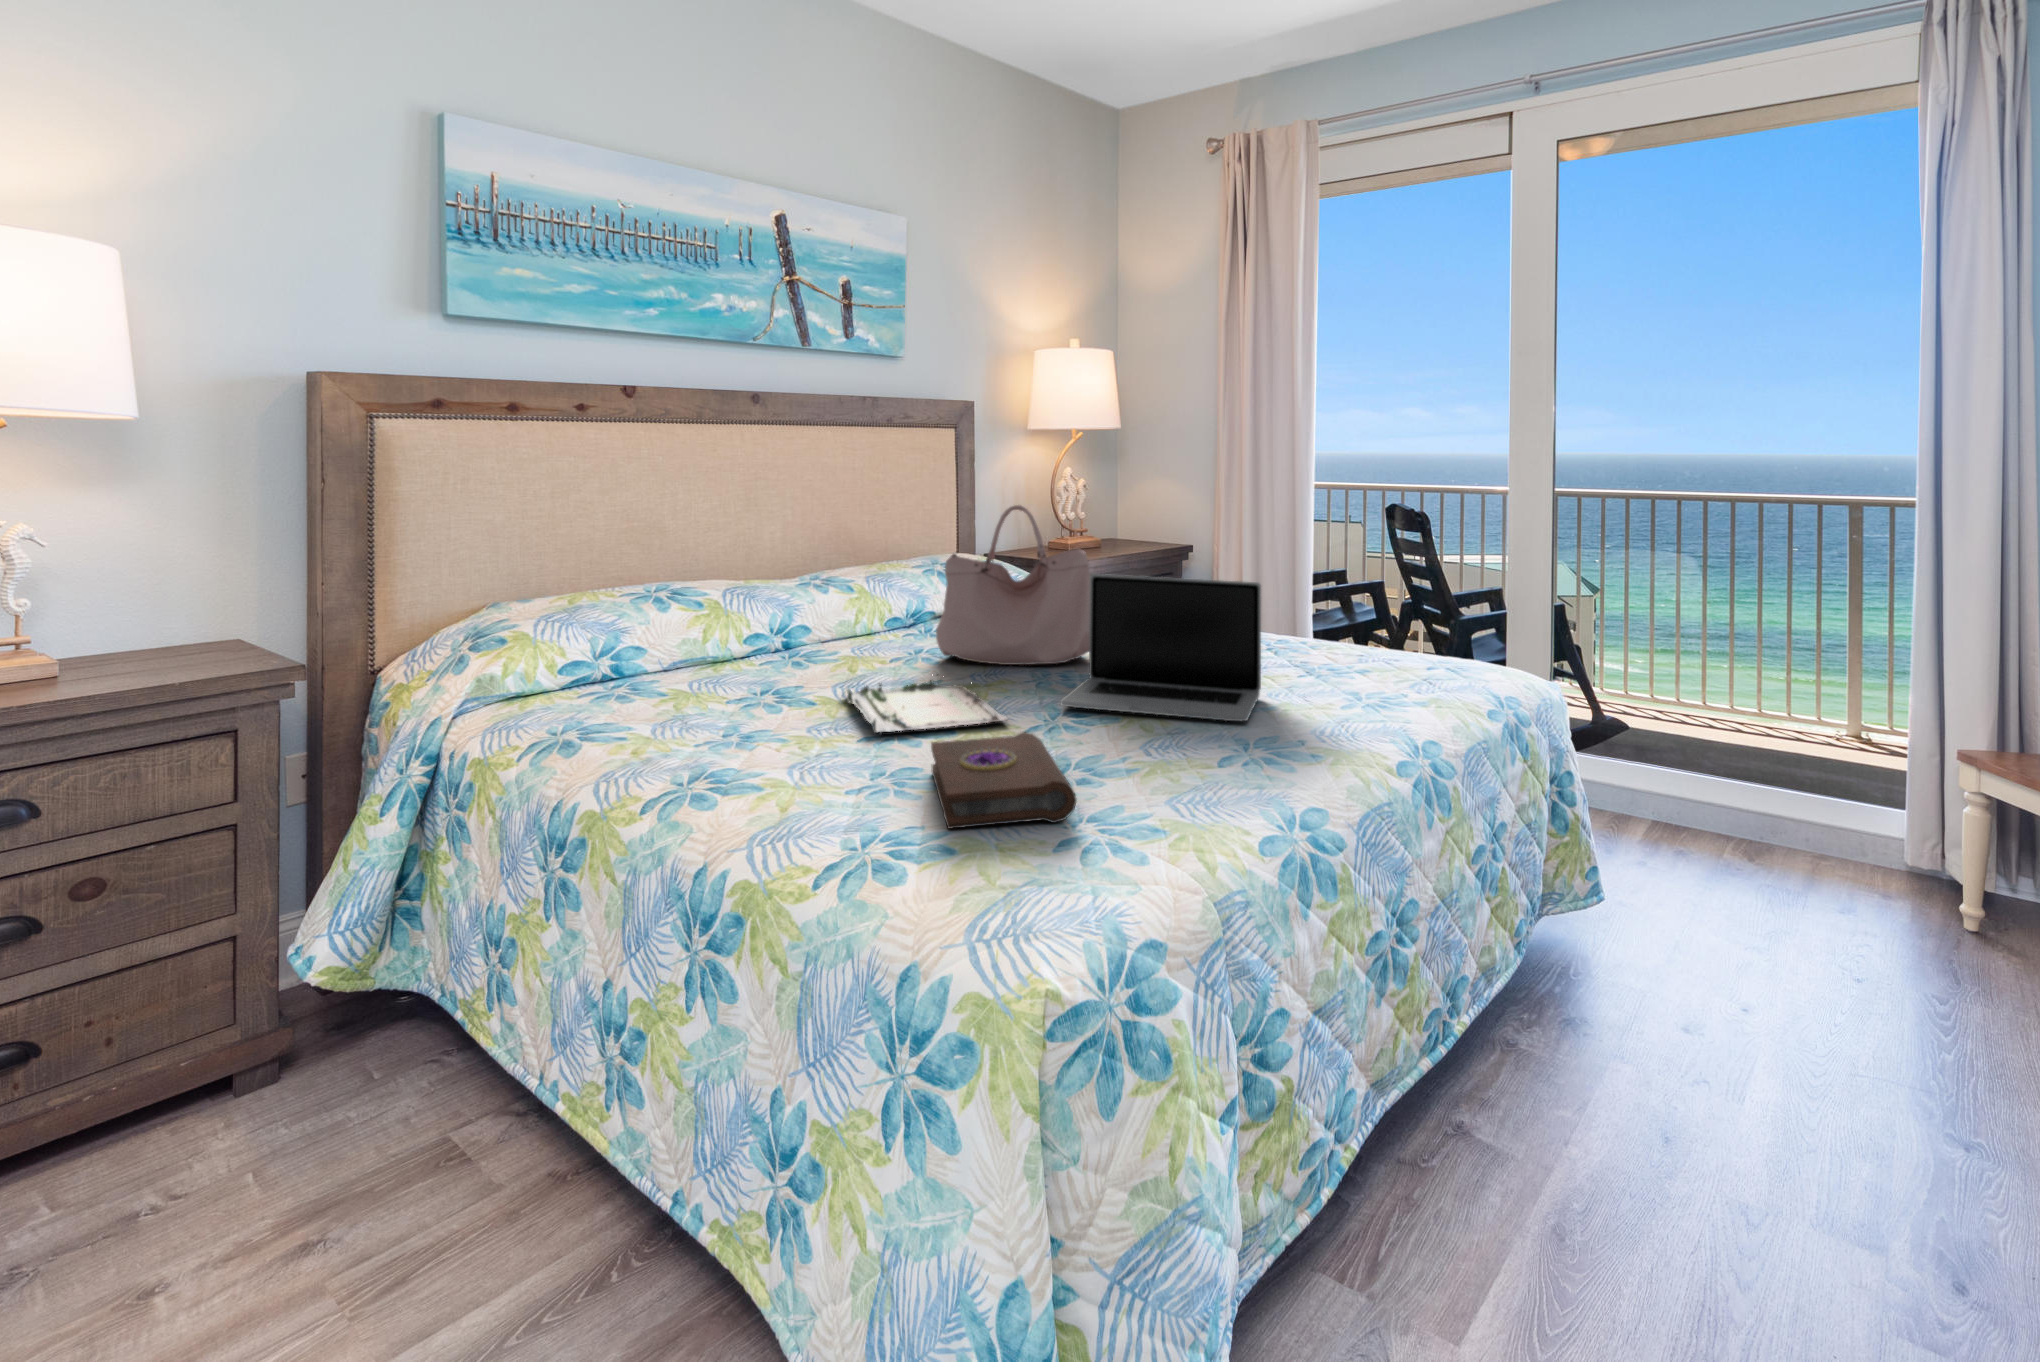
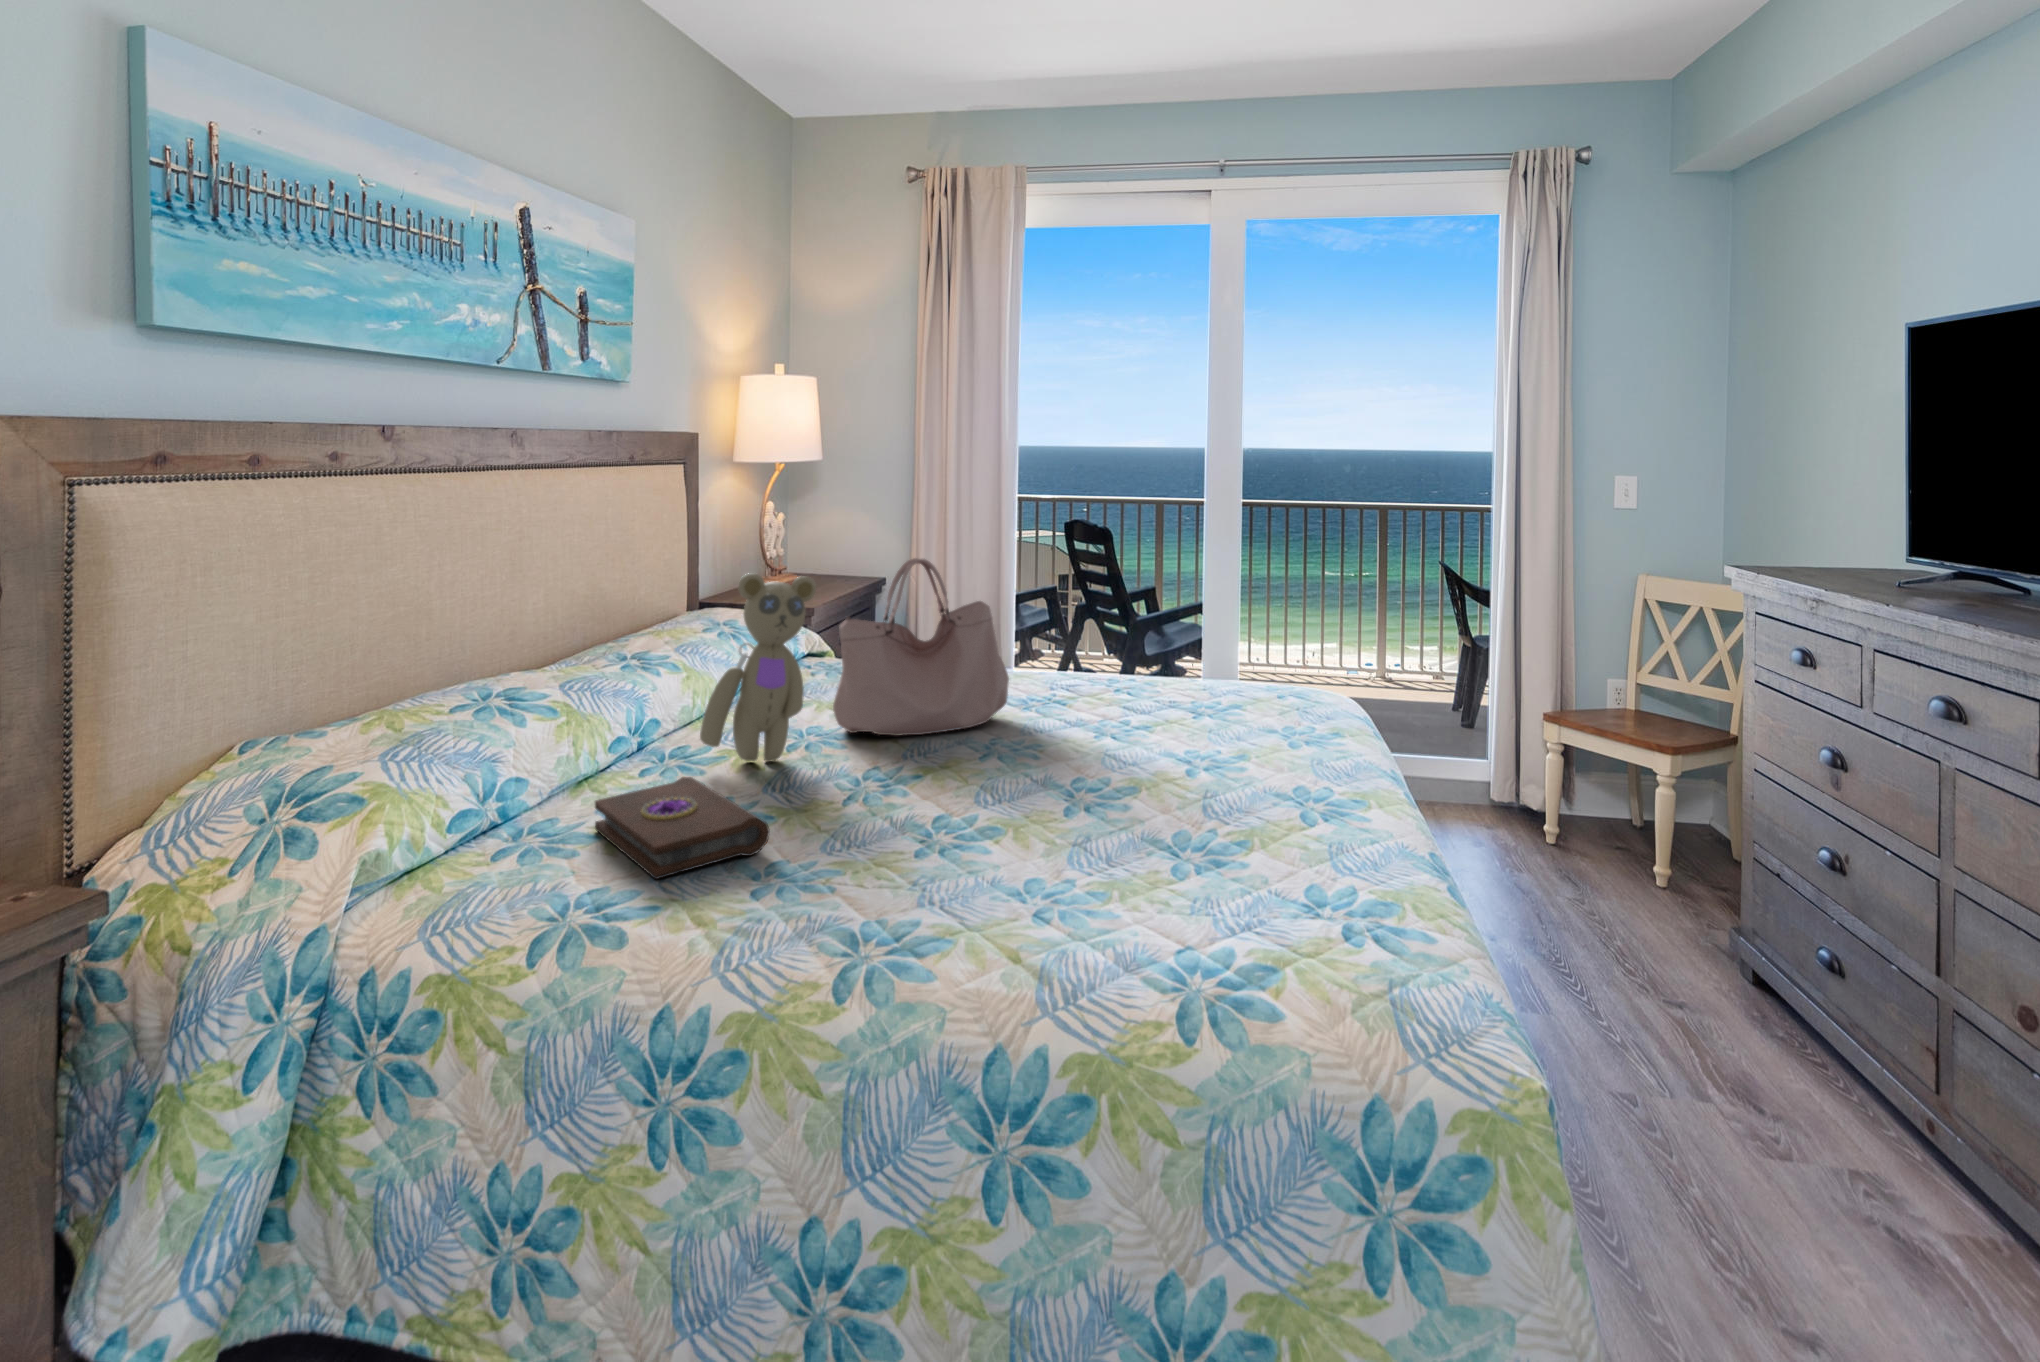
teddy bear: none [800,506,897,668] -> present [700,573,816,762]
laptop: present [1060,574,1261,721] -> none [1045,626,1254,775]
tray: present [846,674,1008,734] -> none [826,755,1057,842]
book: present [931,732,1077,829] -> present [595,777,770,879]

